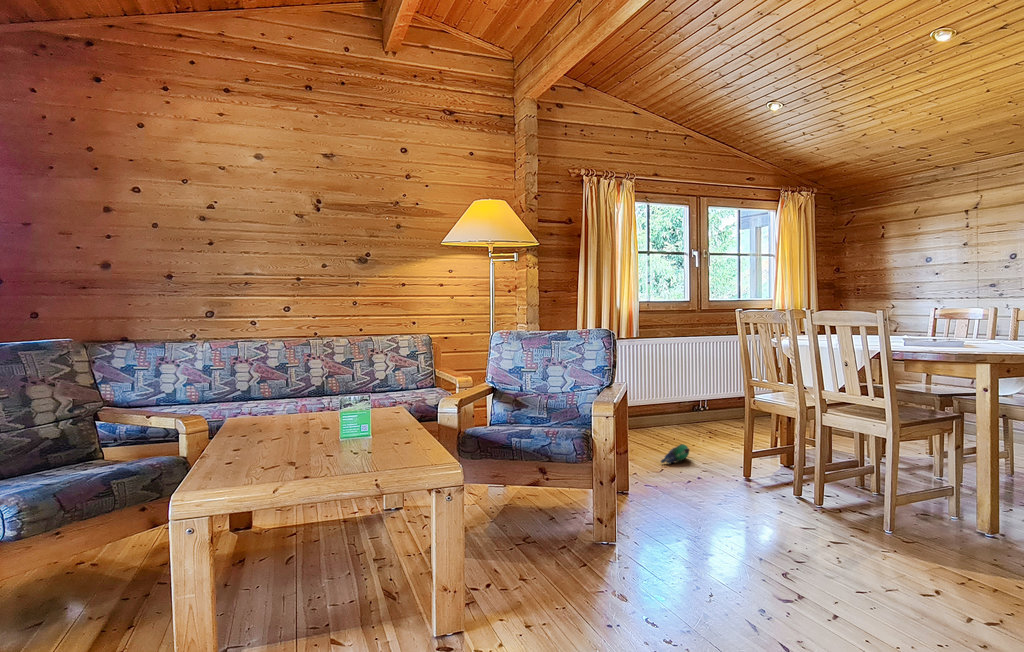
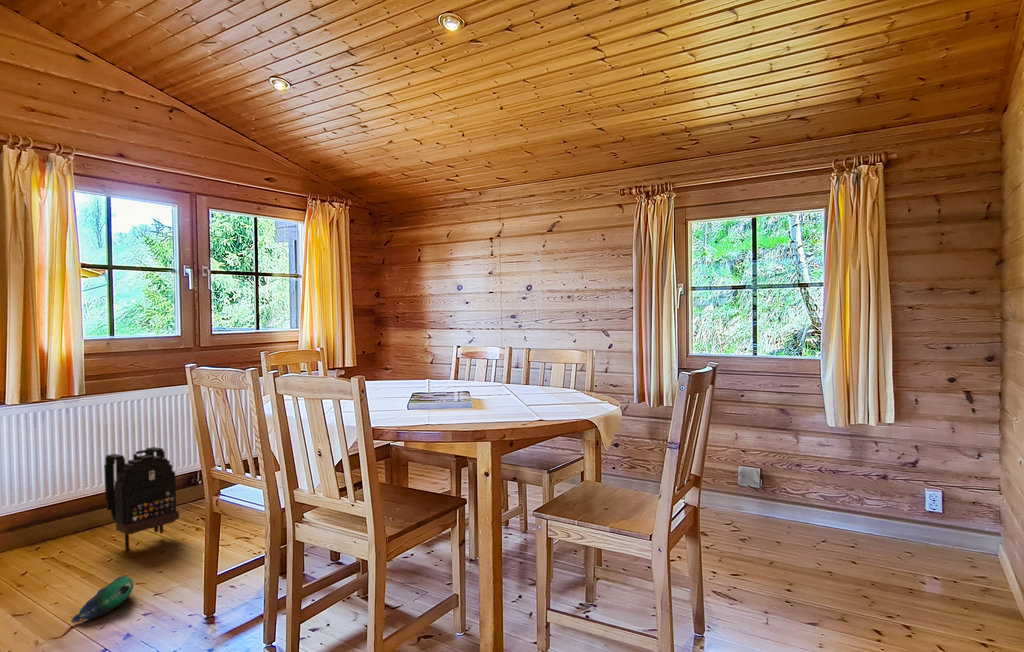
backpack: none [652,374,698,436] -> present [104,447,179,548]

